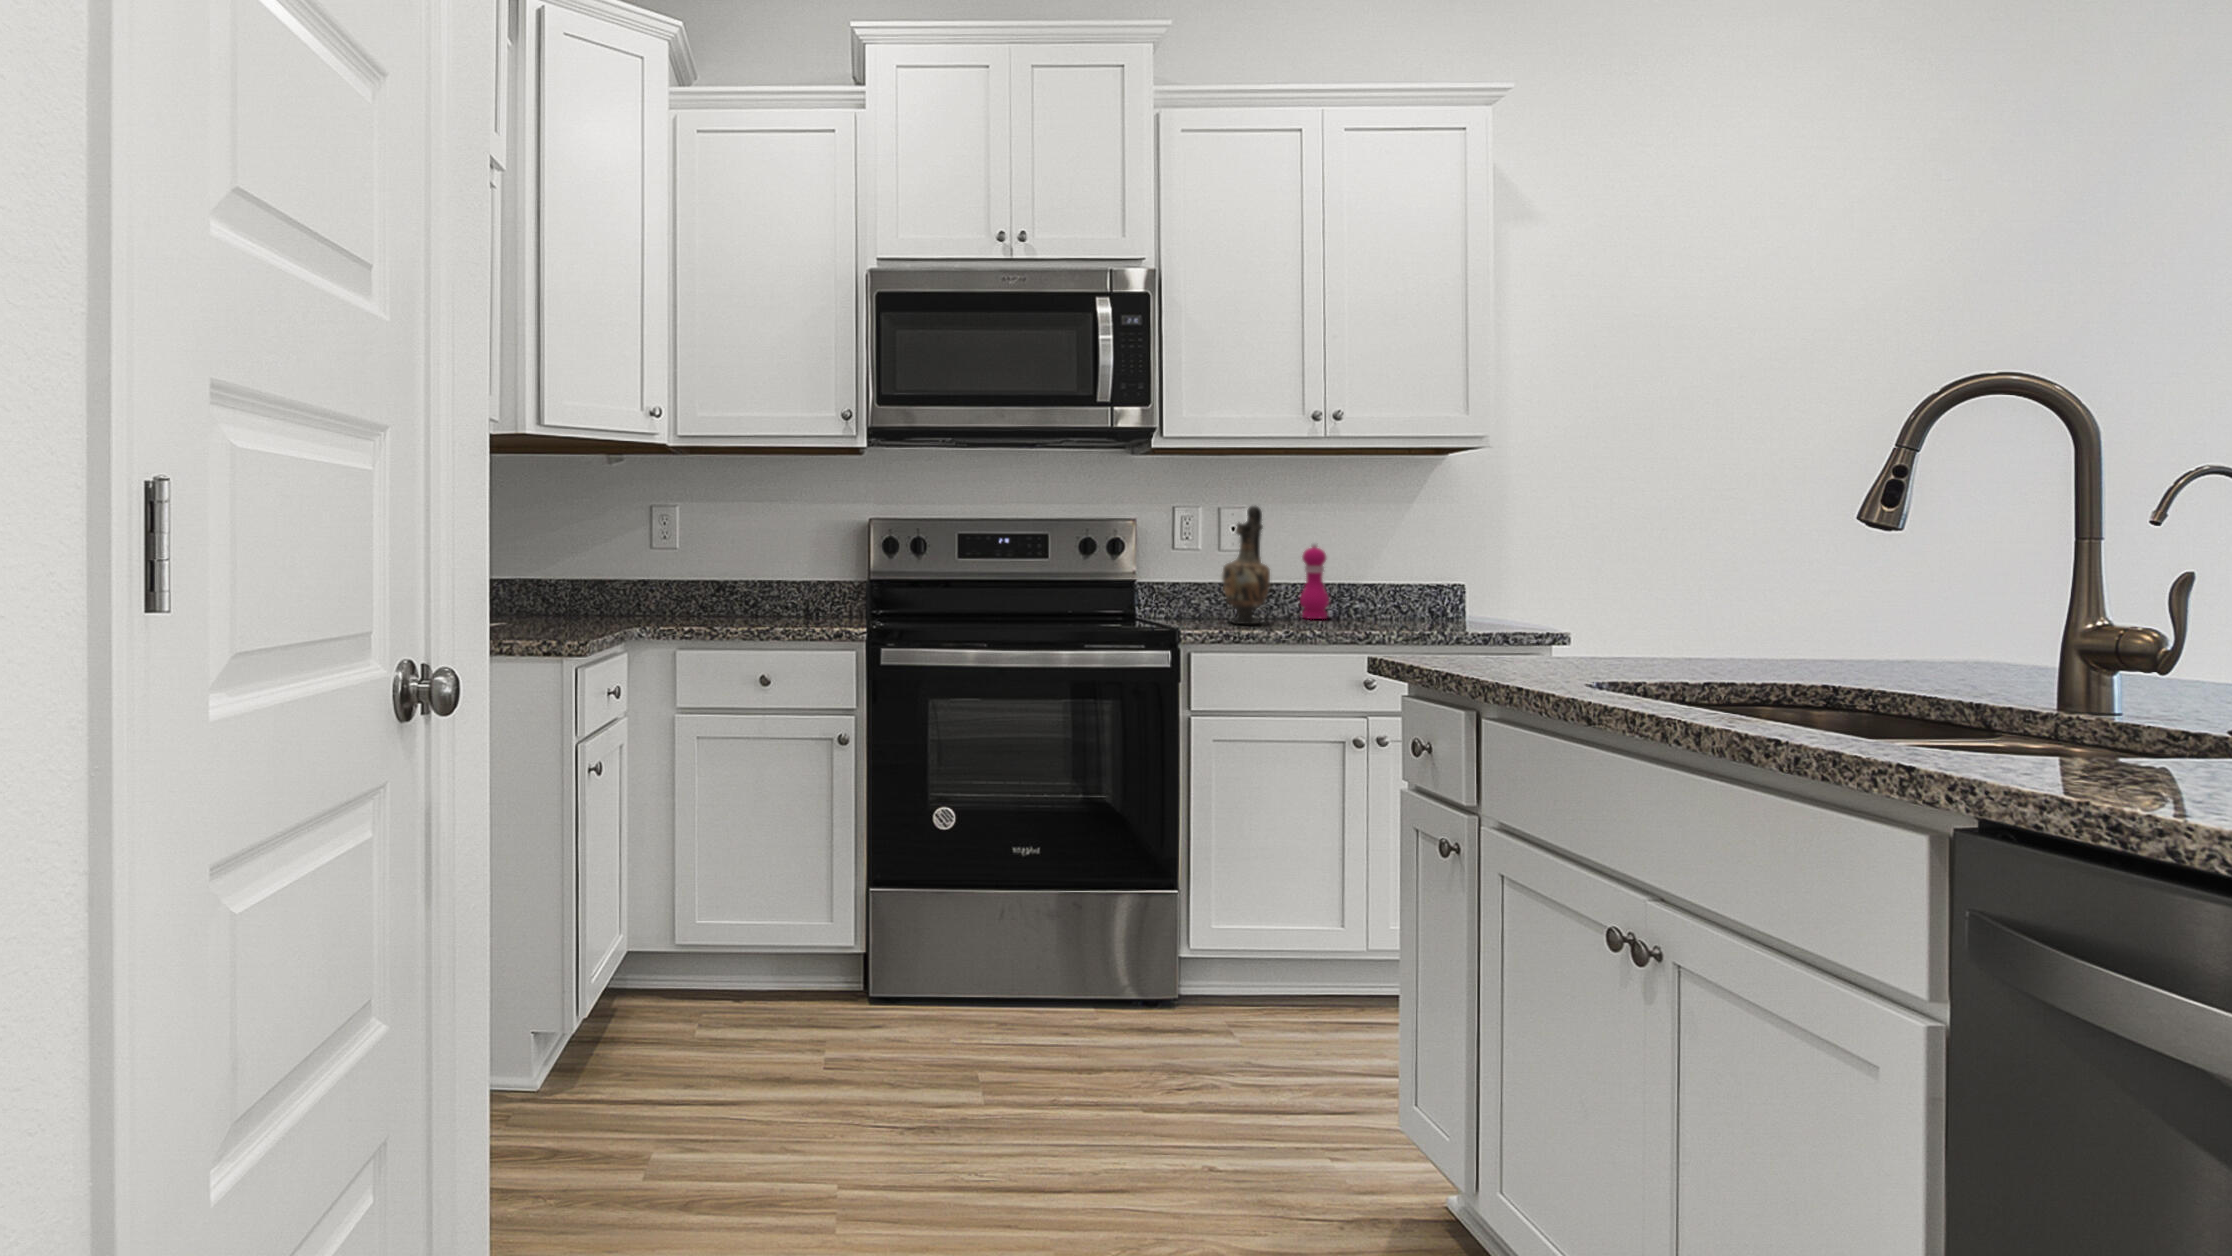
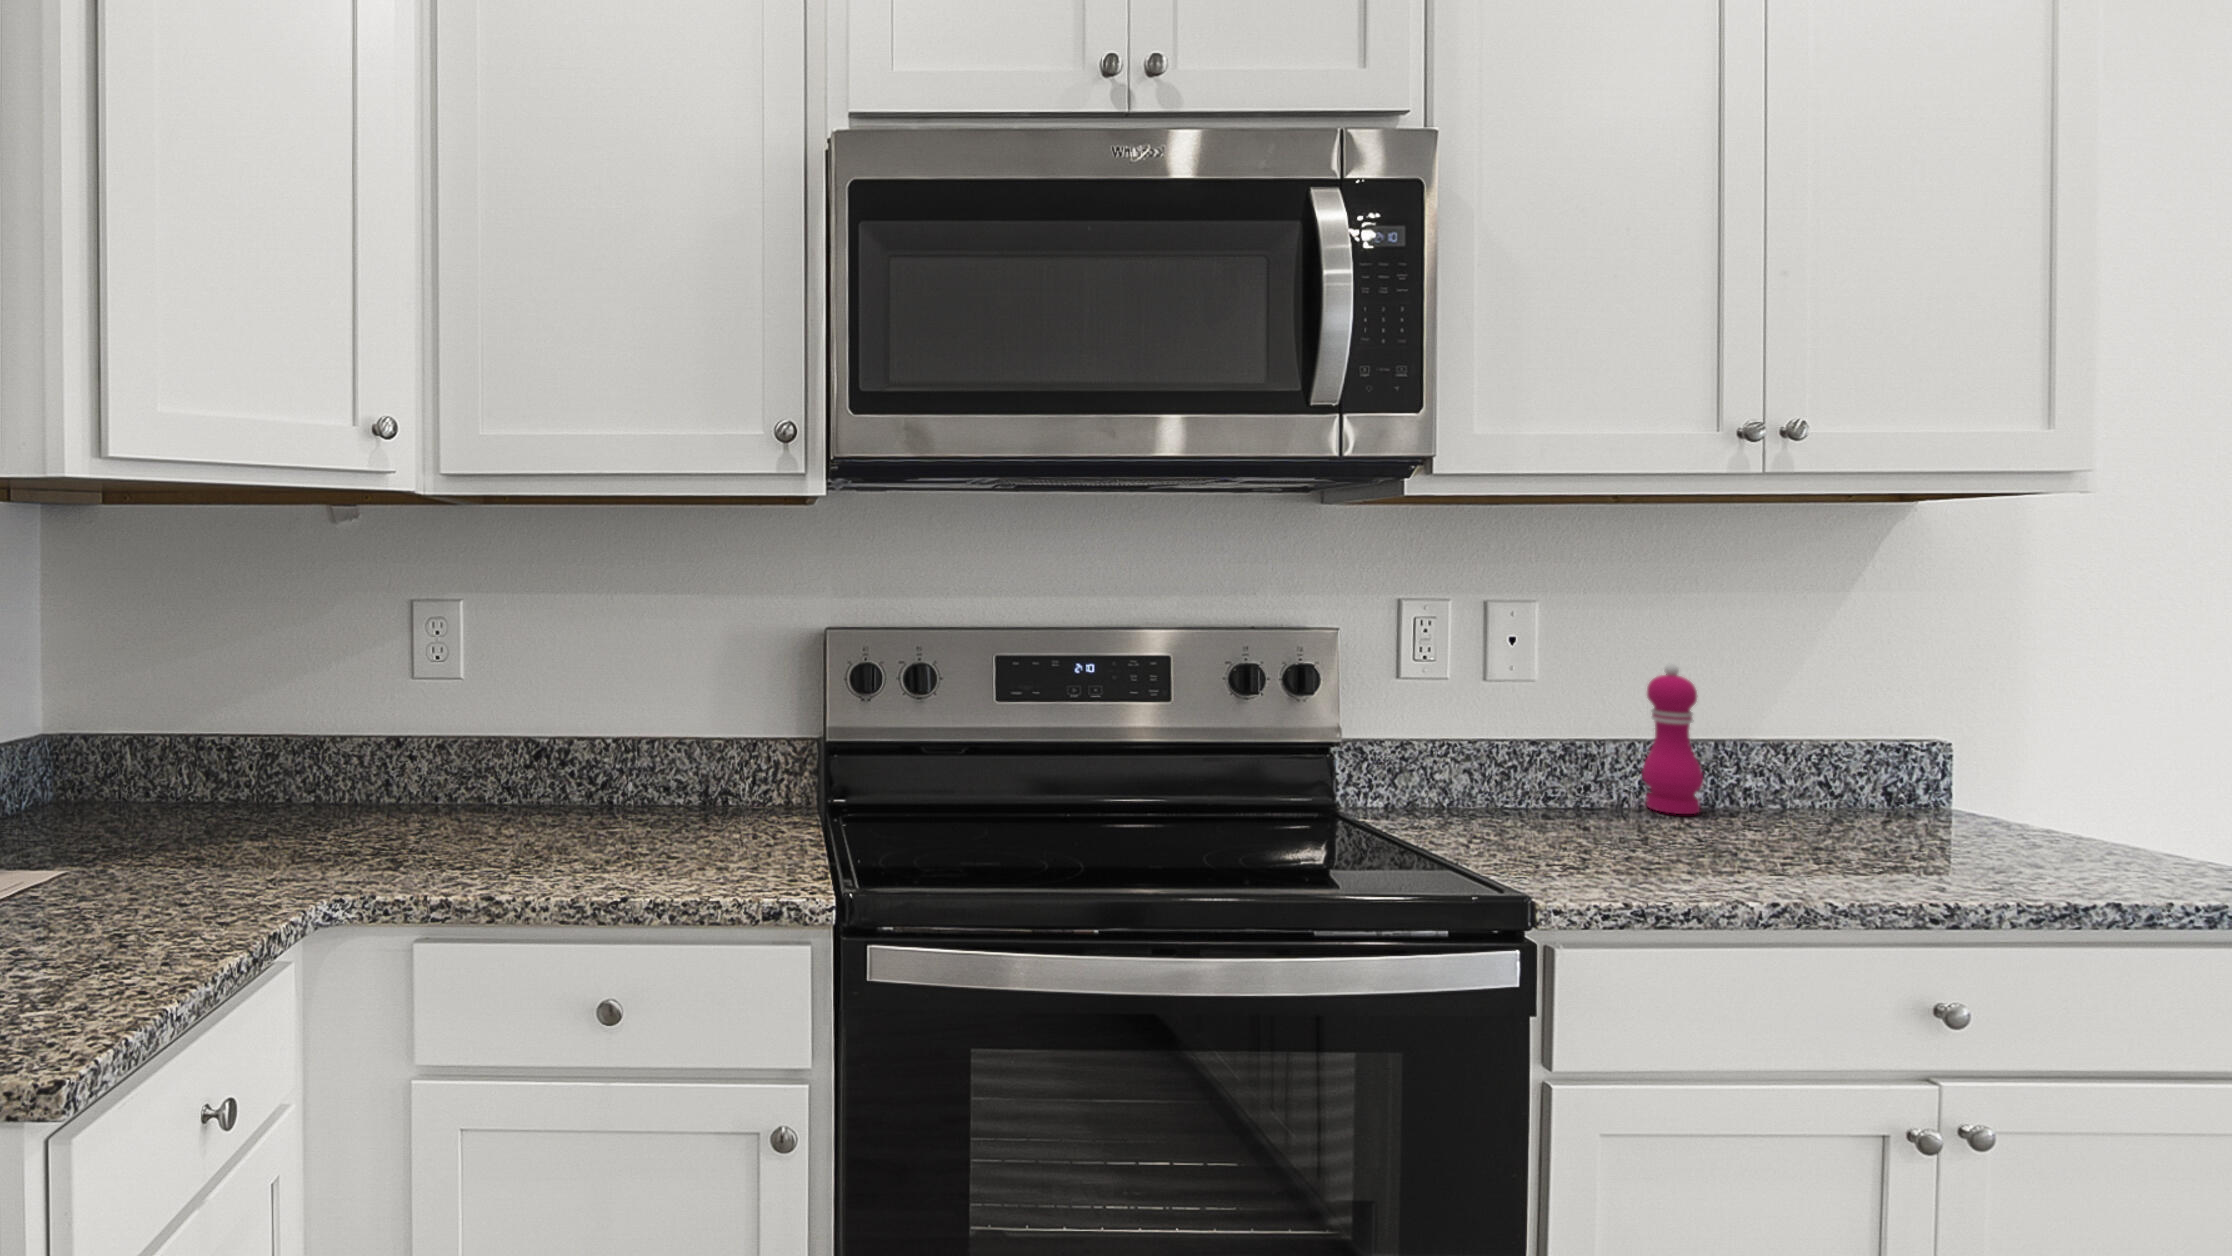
vase: present [1222,506,1270,624] -> none [1515,601,1616,840]

